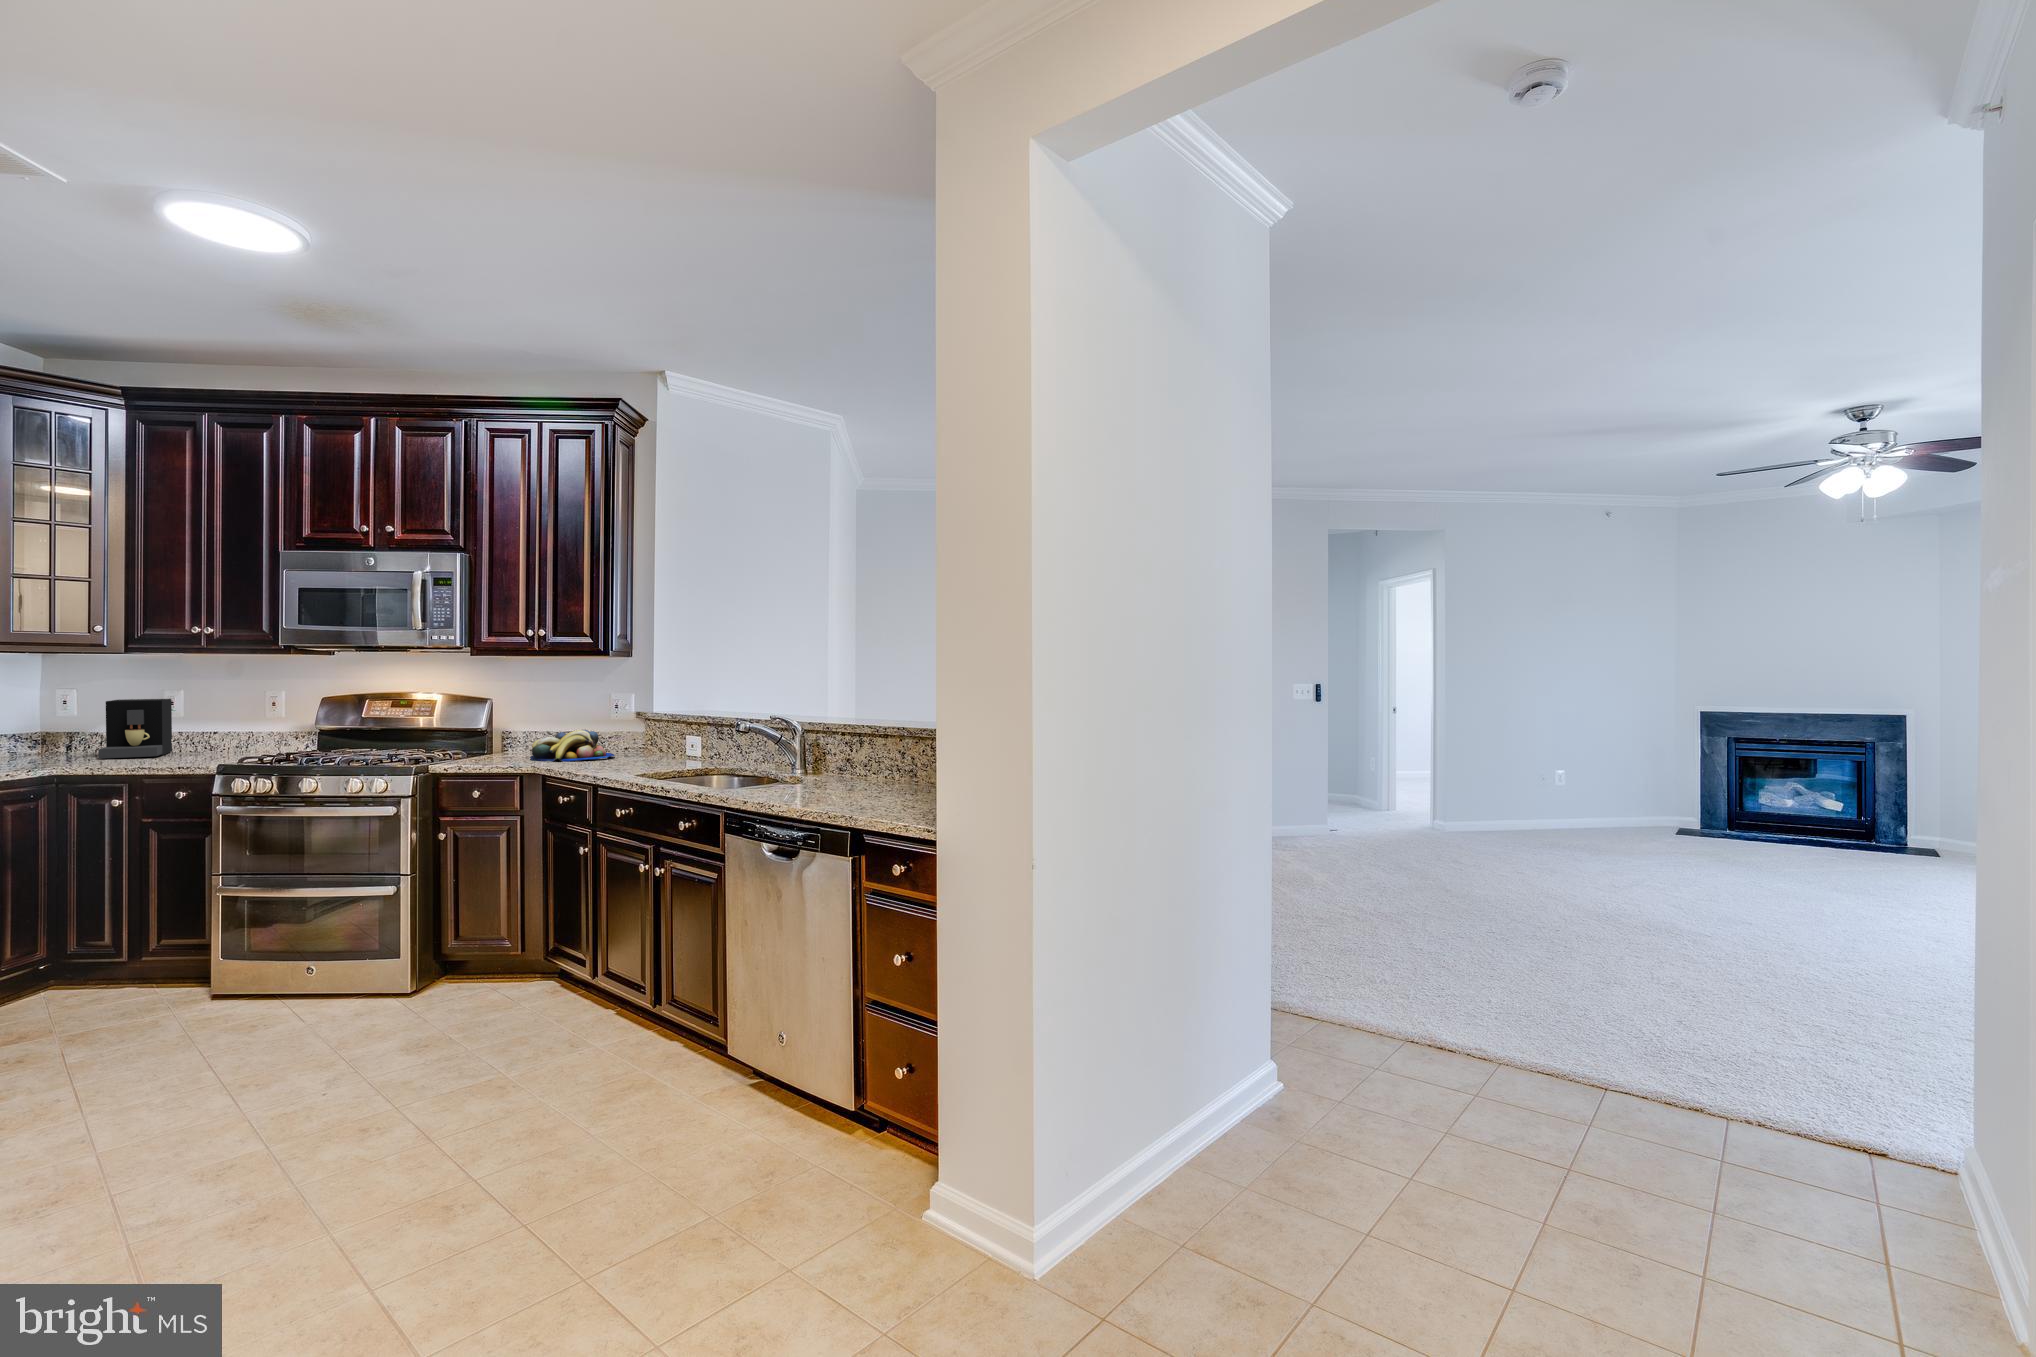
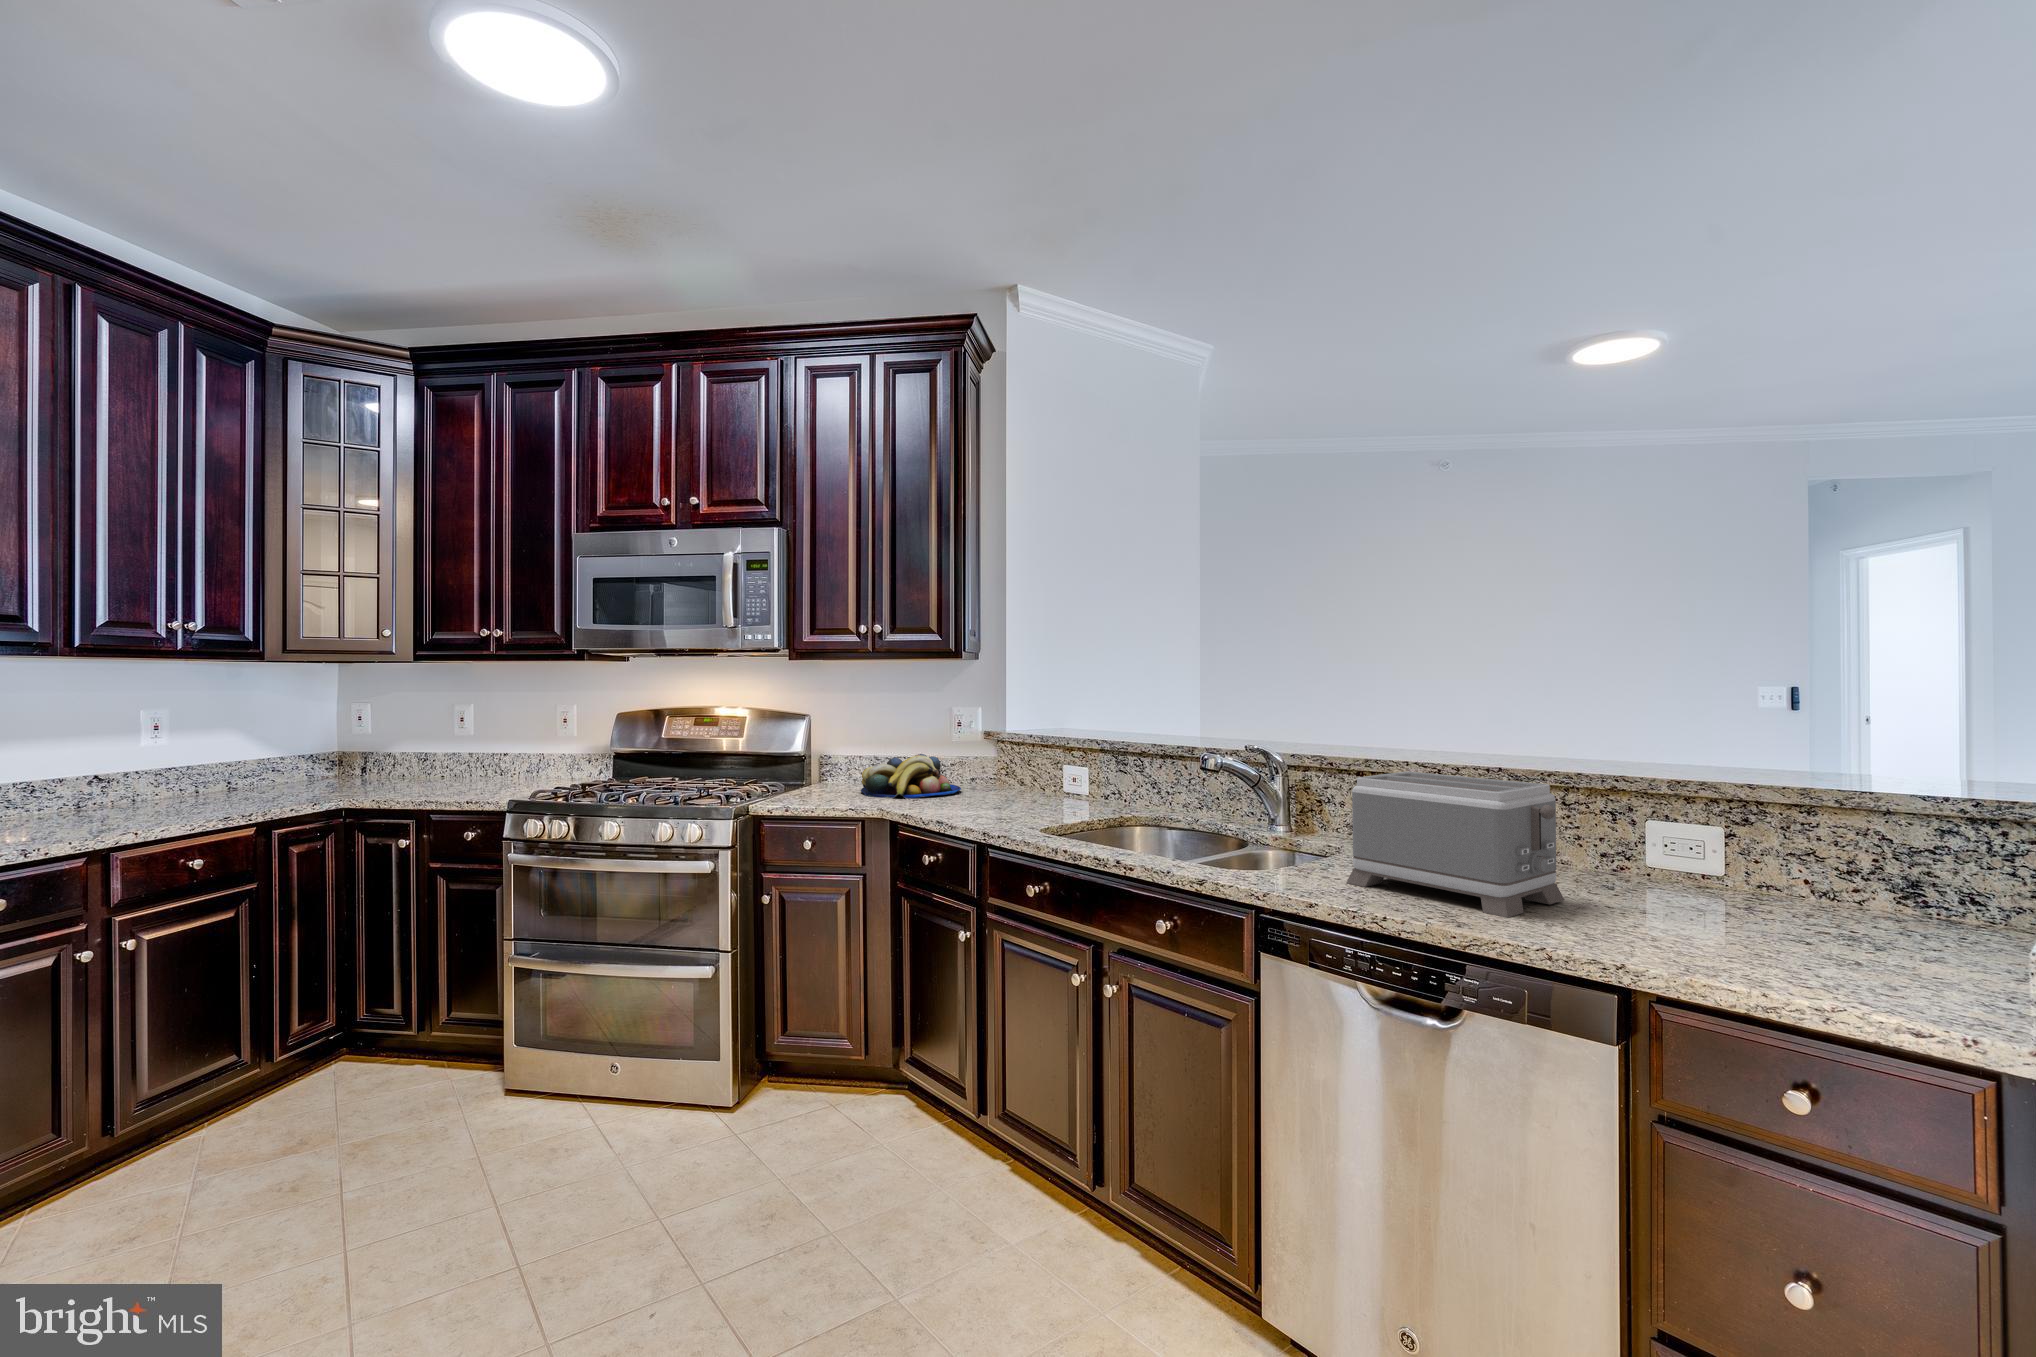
coffee maker: present [98,699,172,759] -> none [385,715,463,788]
toaster: none [790,729,896,804] -> present [1346,771,1564,918]

